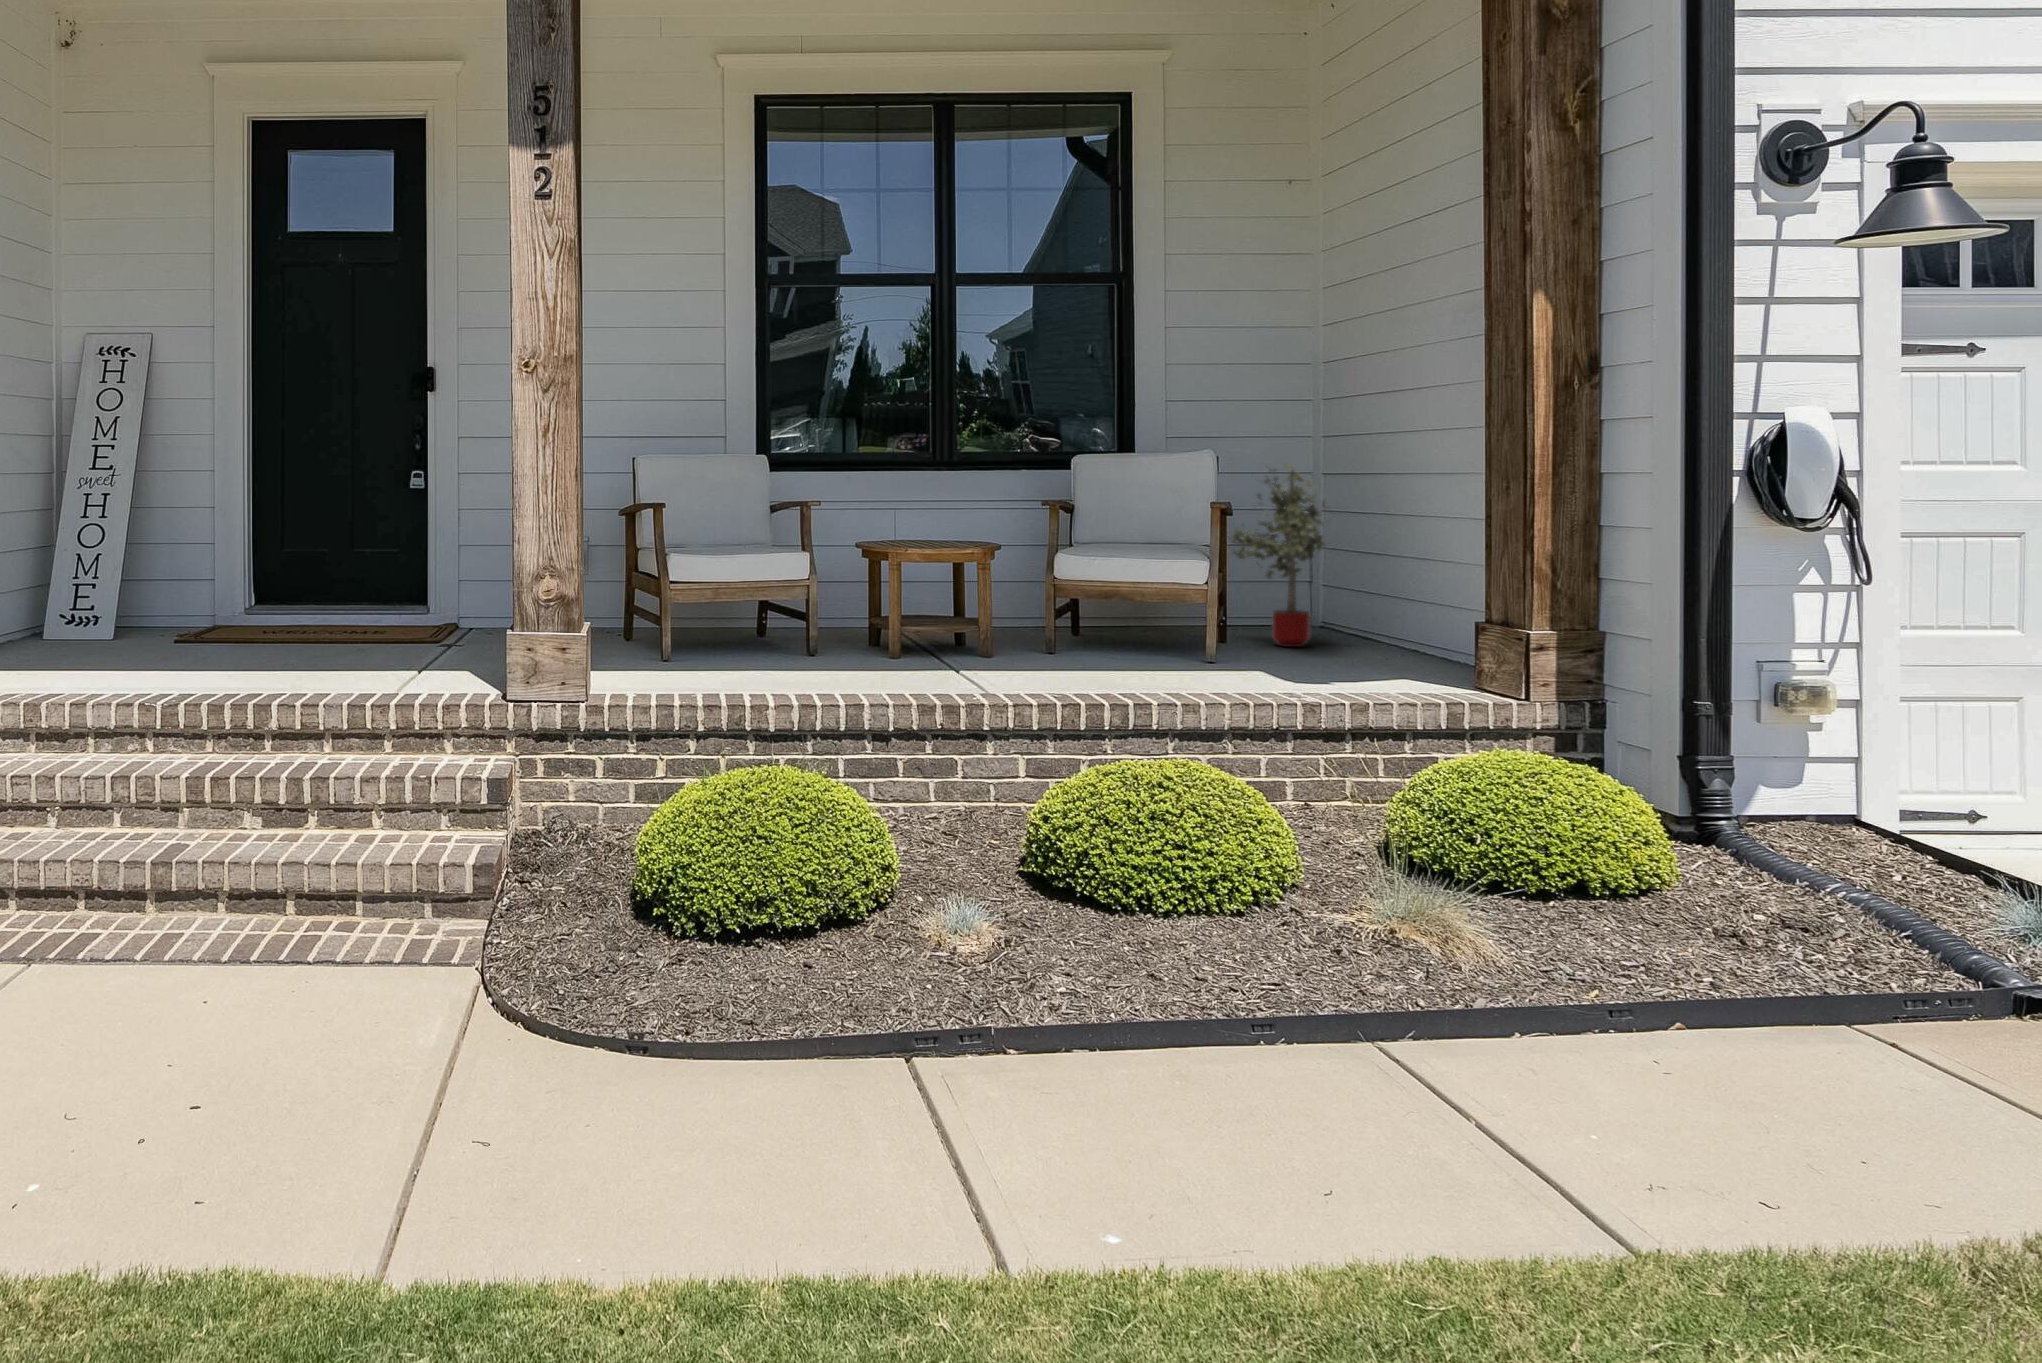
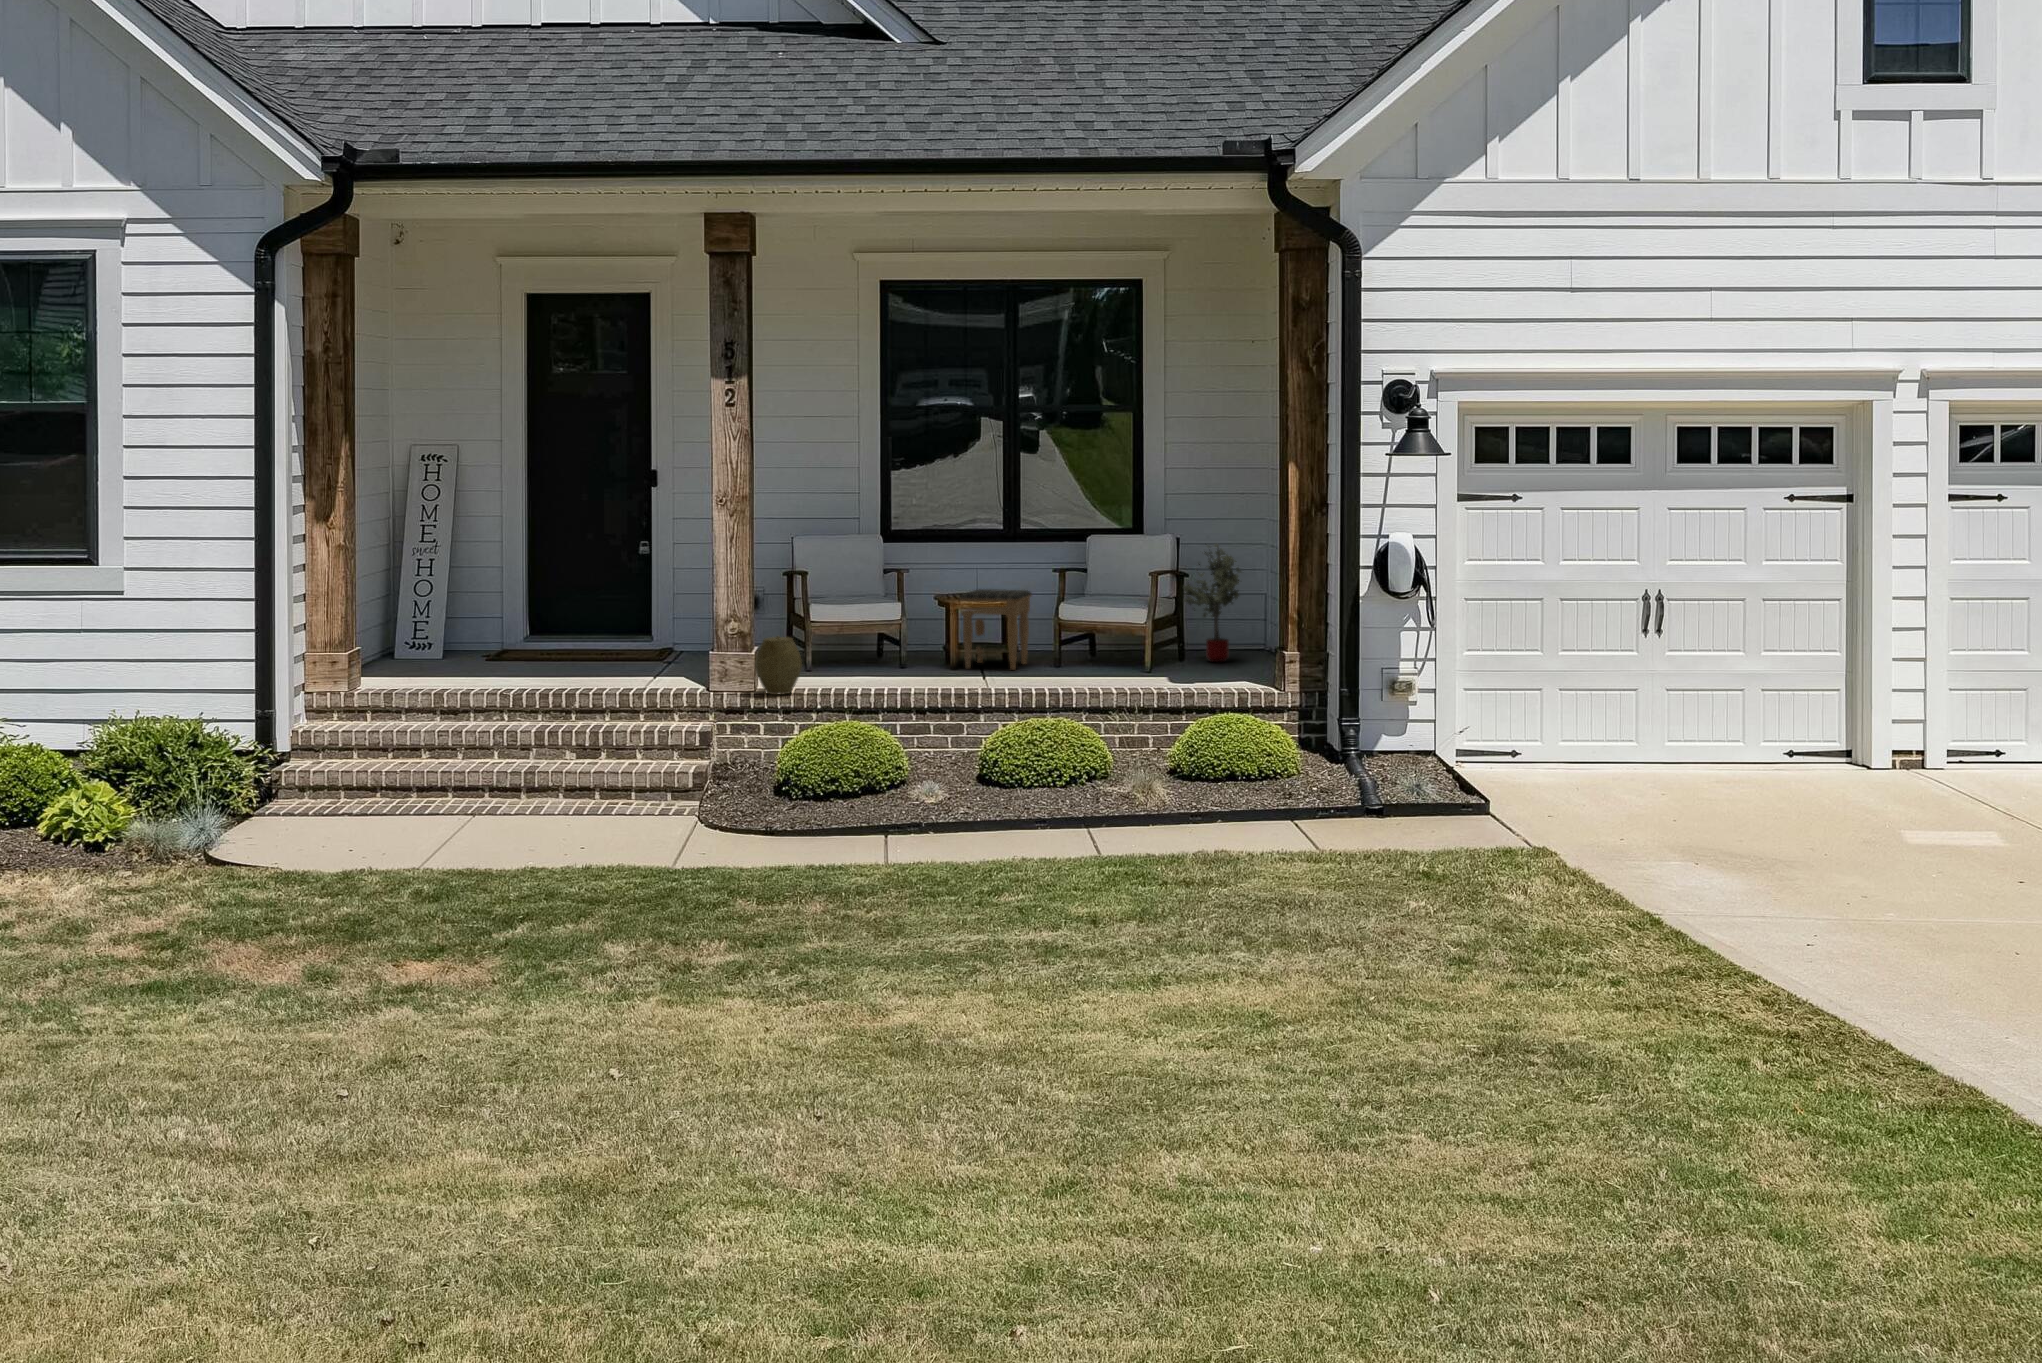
footstool: none [903,535,1009,660] -> present [959,589,1032,670]
woven basket: none [586,604,667,707] -> present [755,636,802,695]

